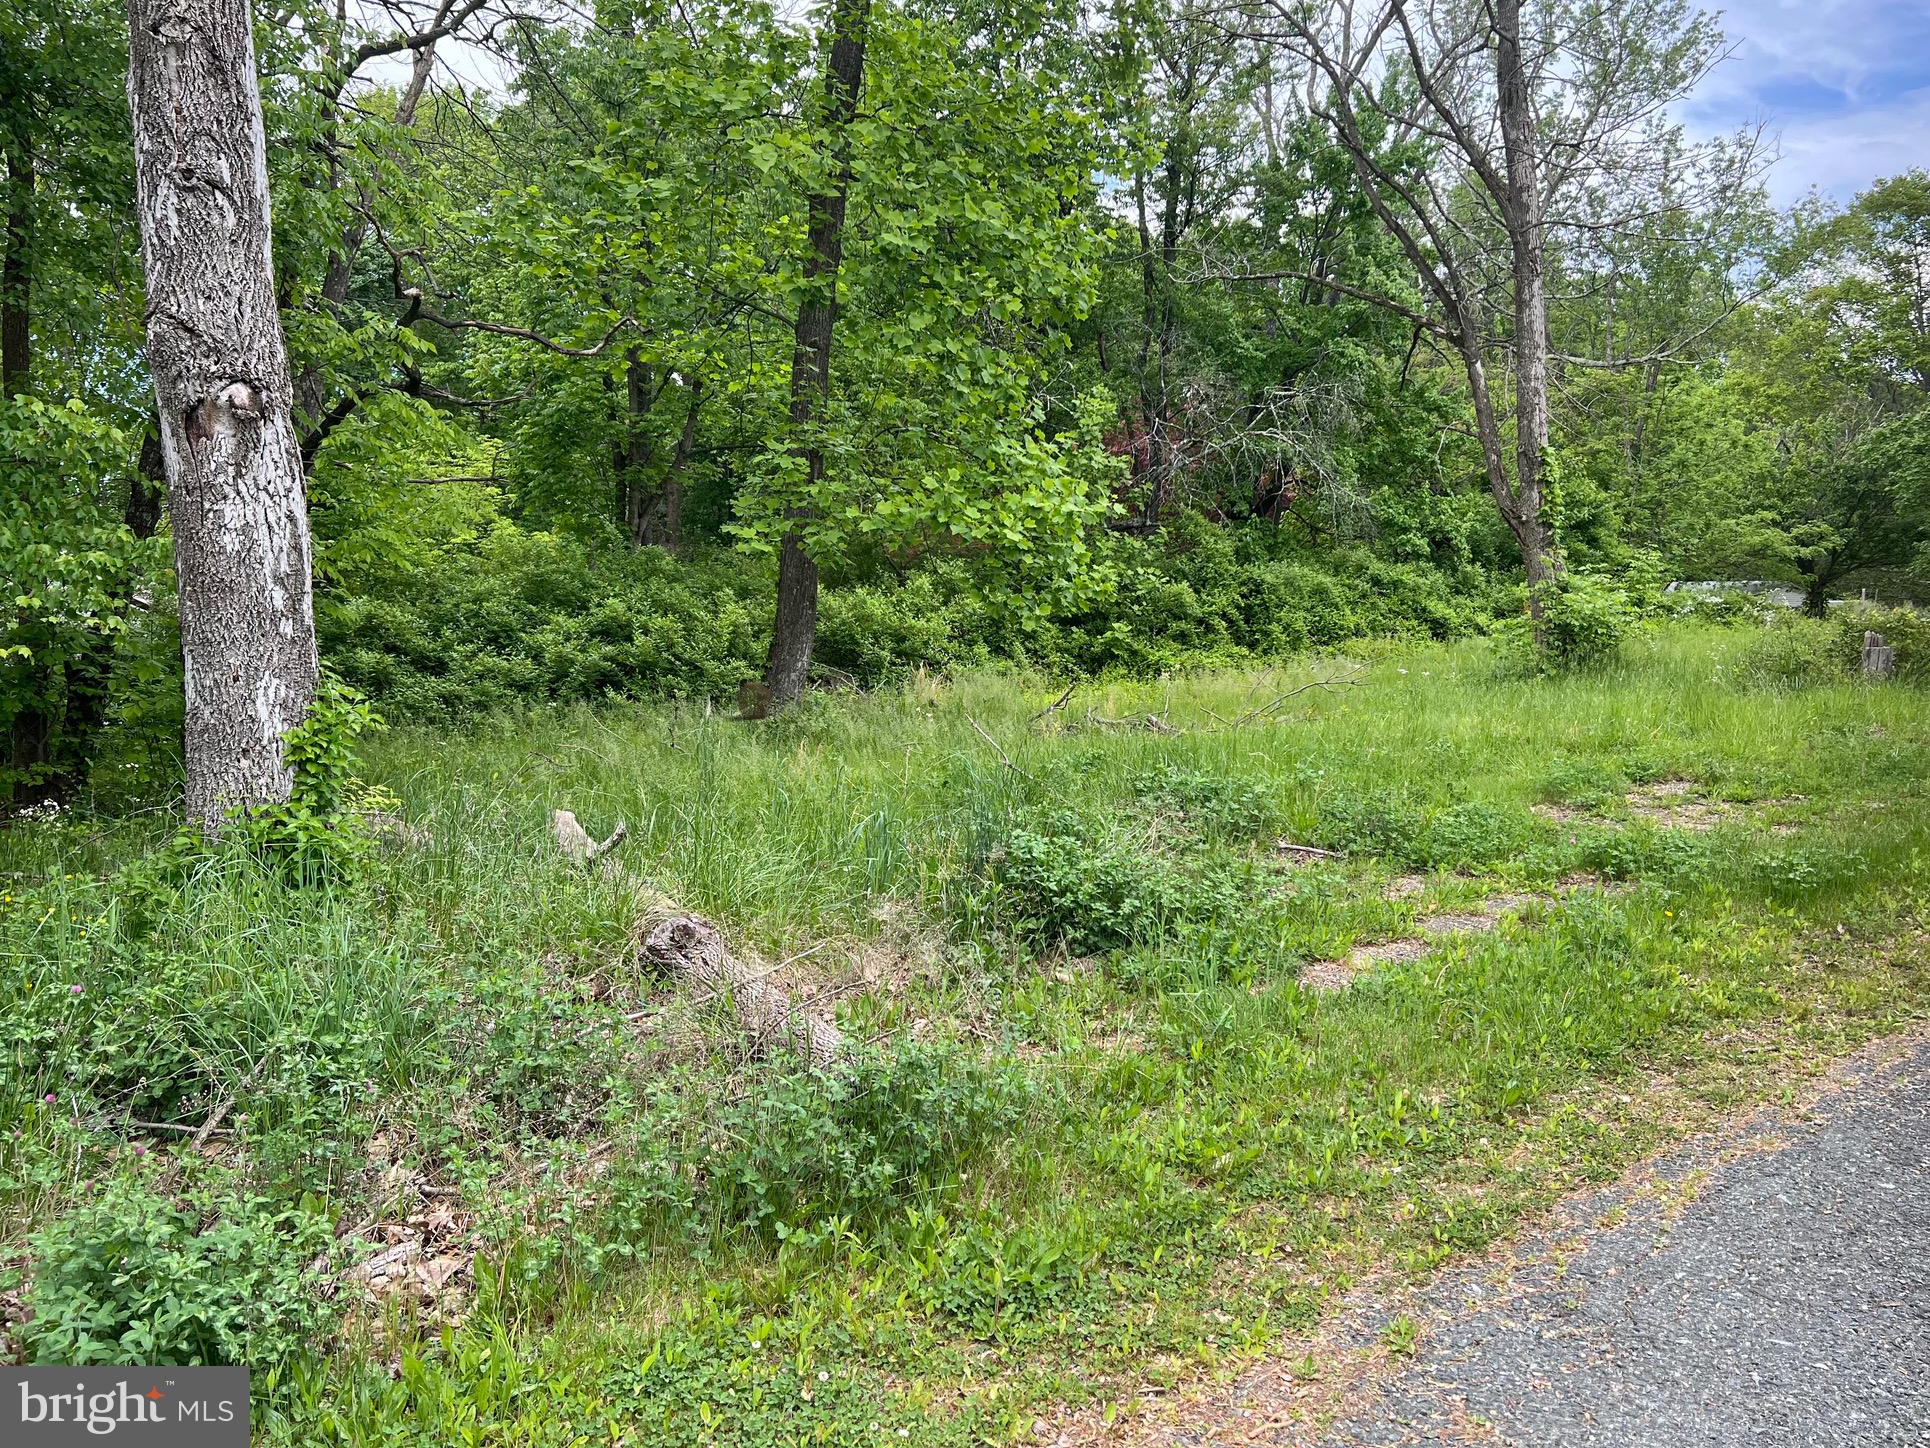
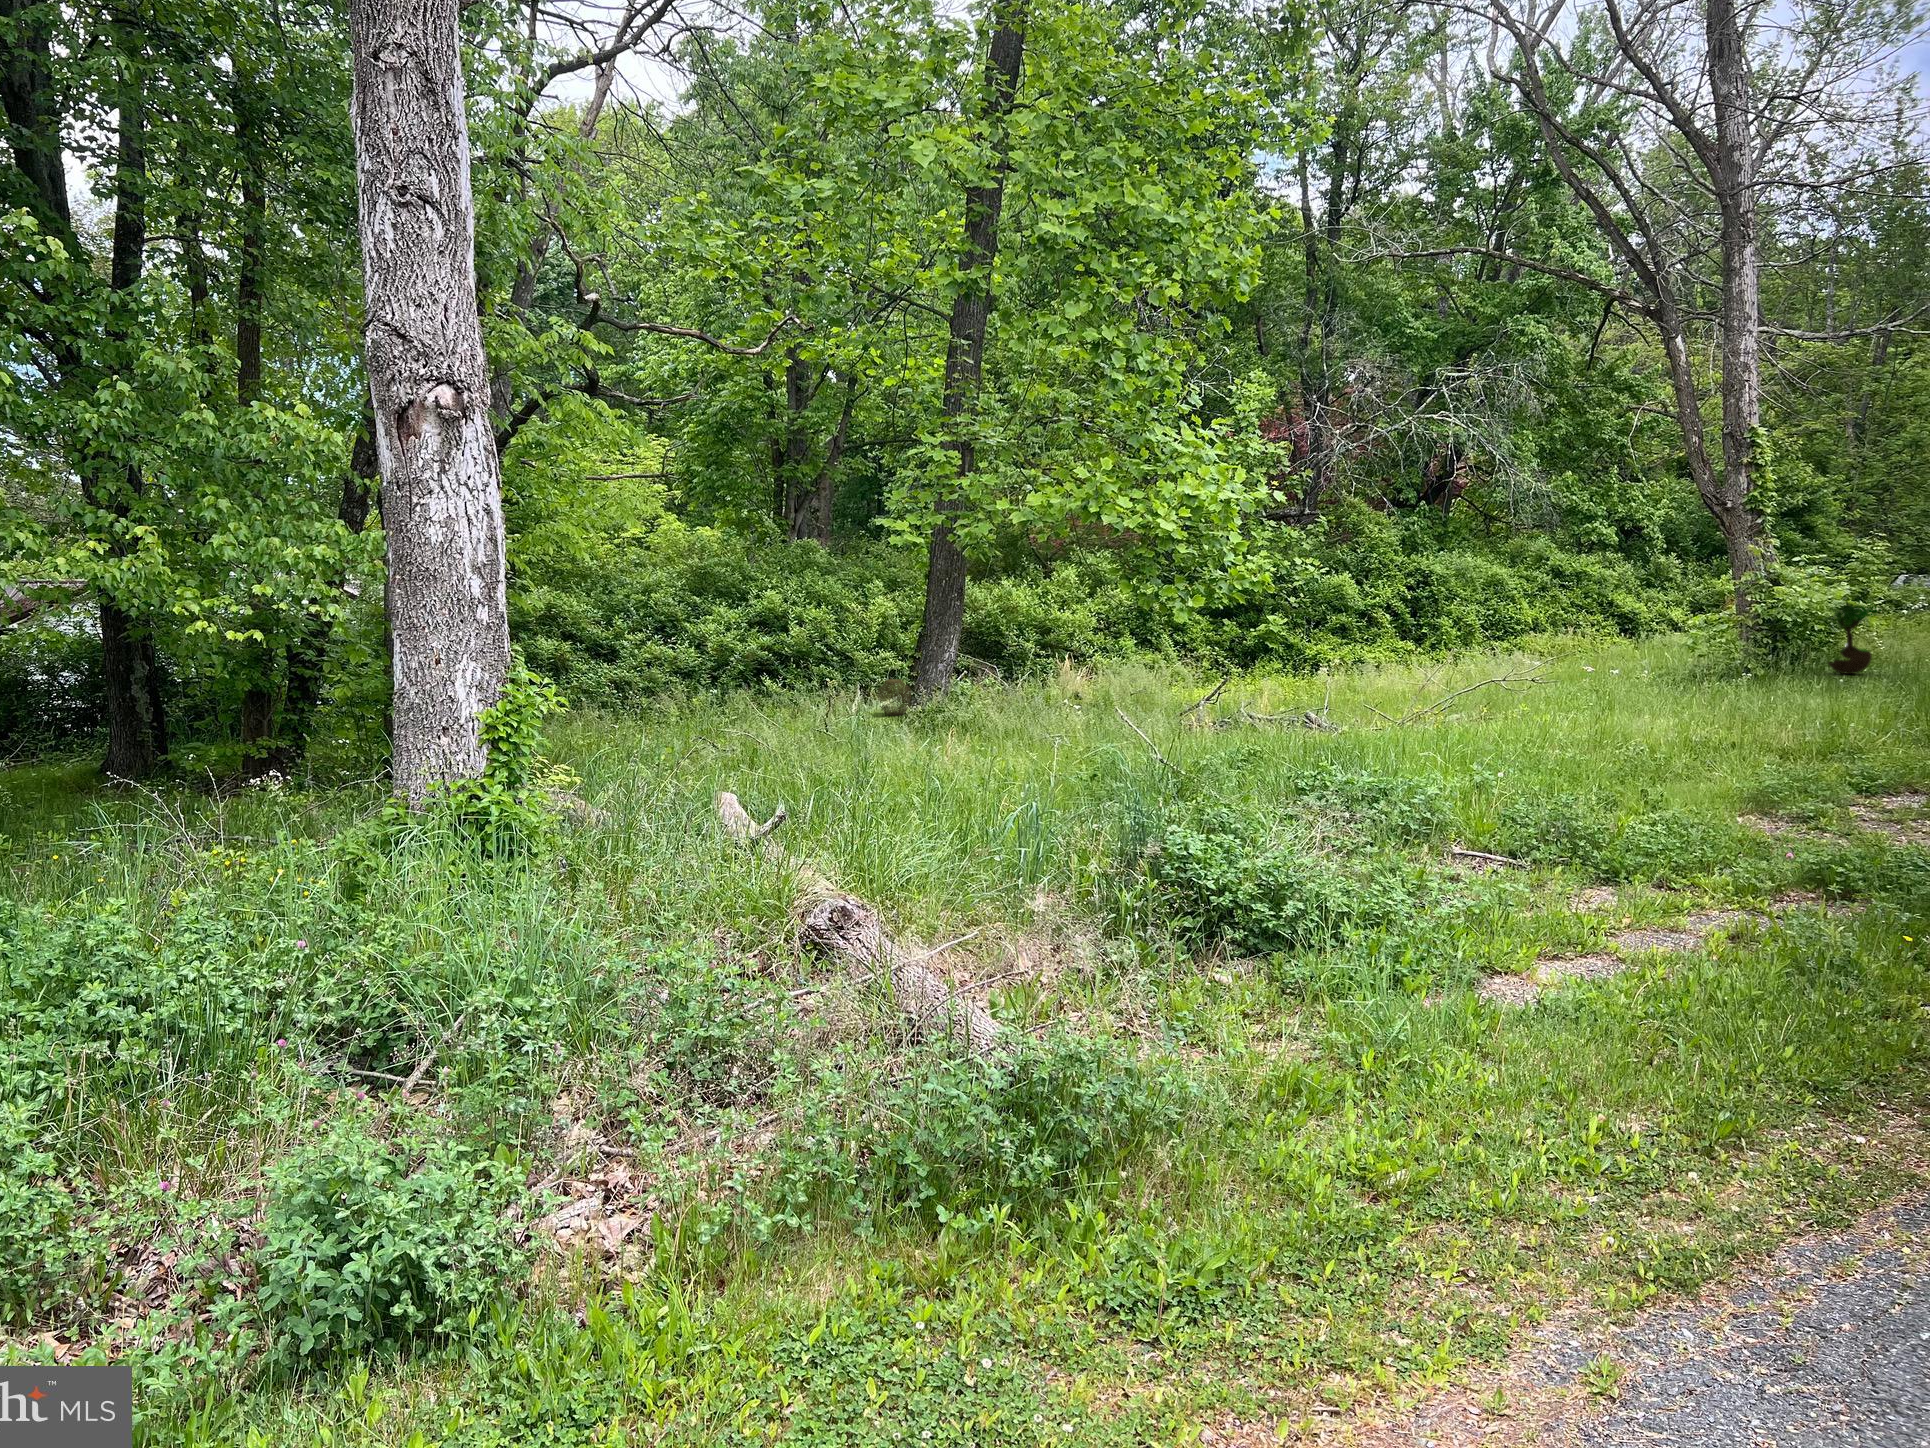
potted tree: none [1558,608,1604,676] -> present [1826,601,1881,674]

